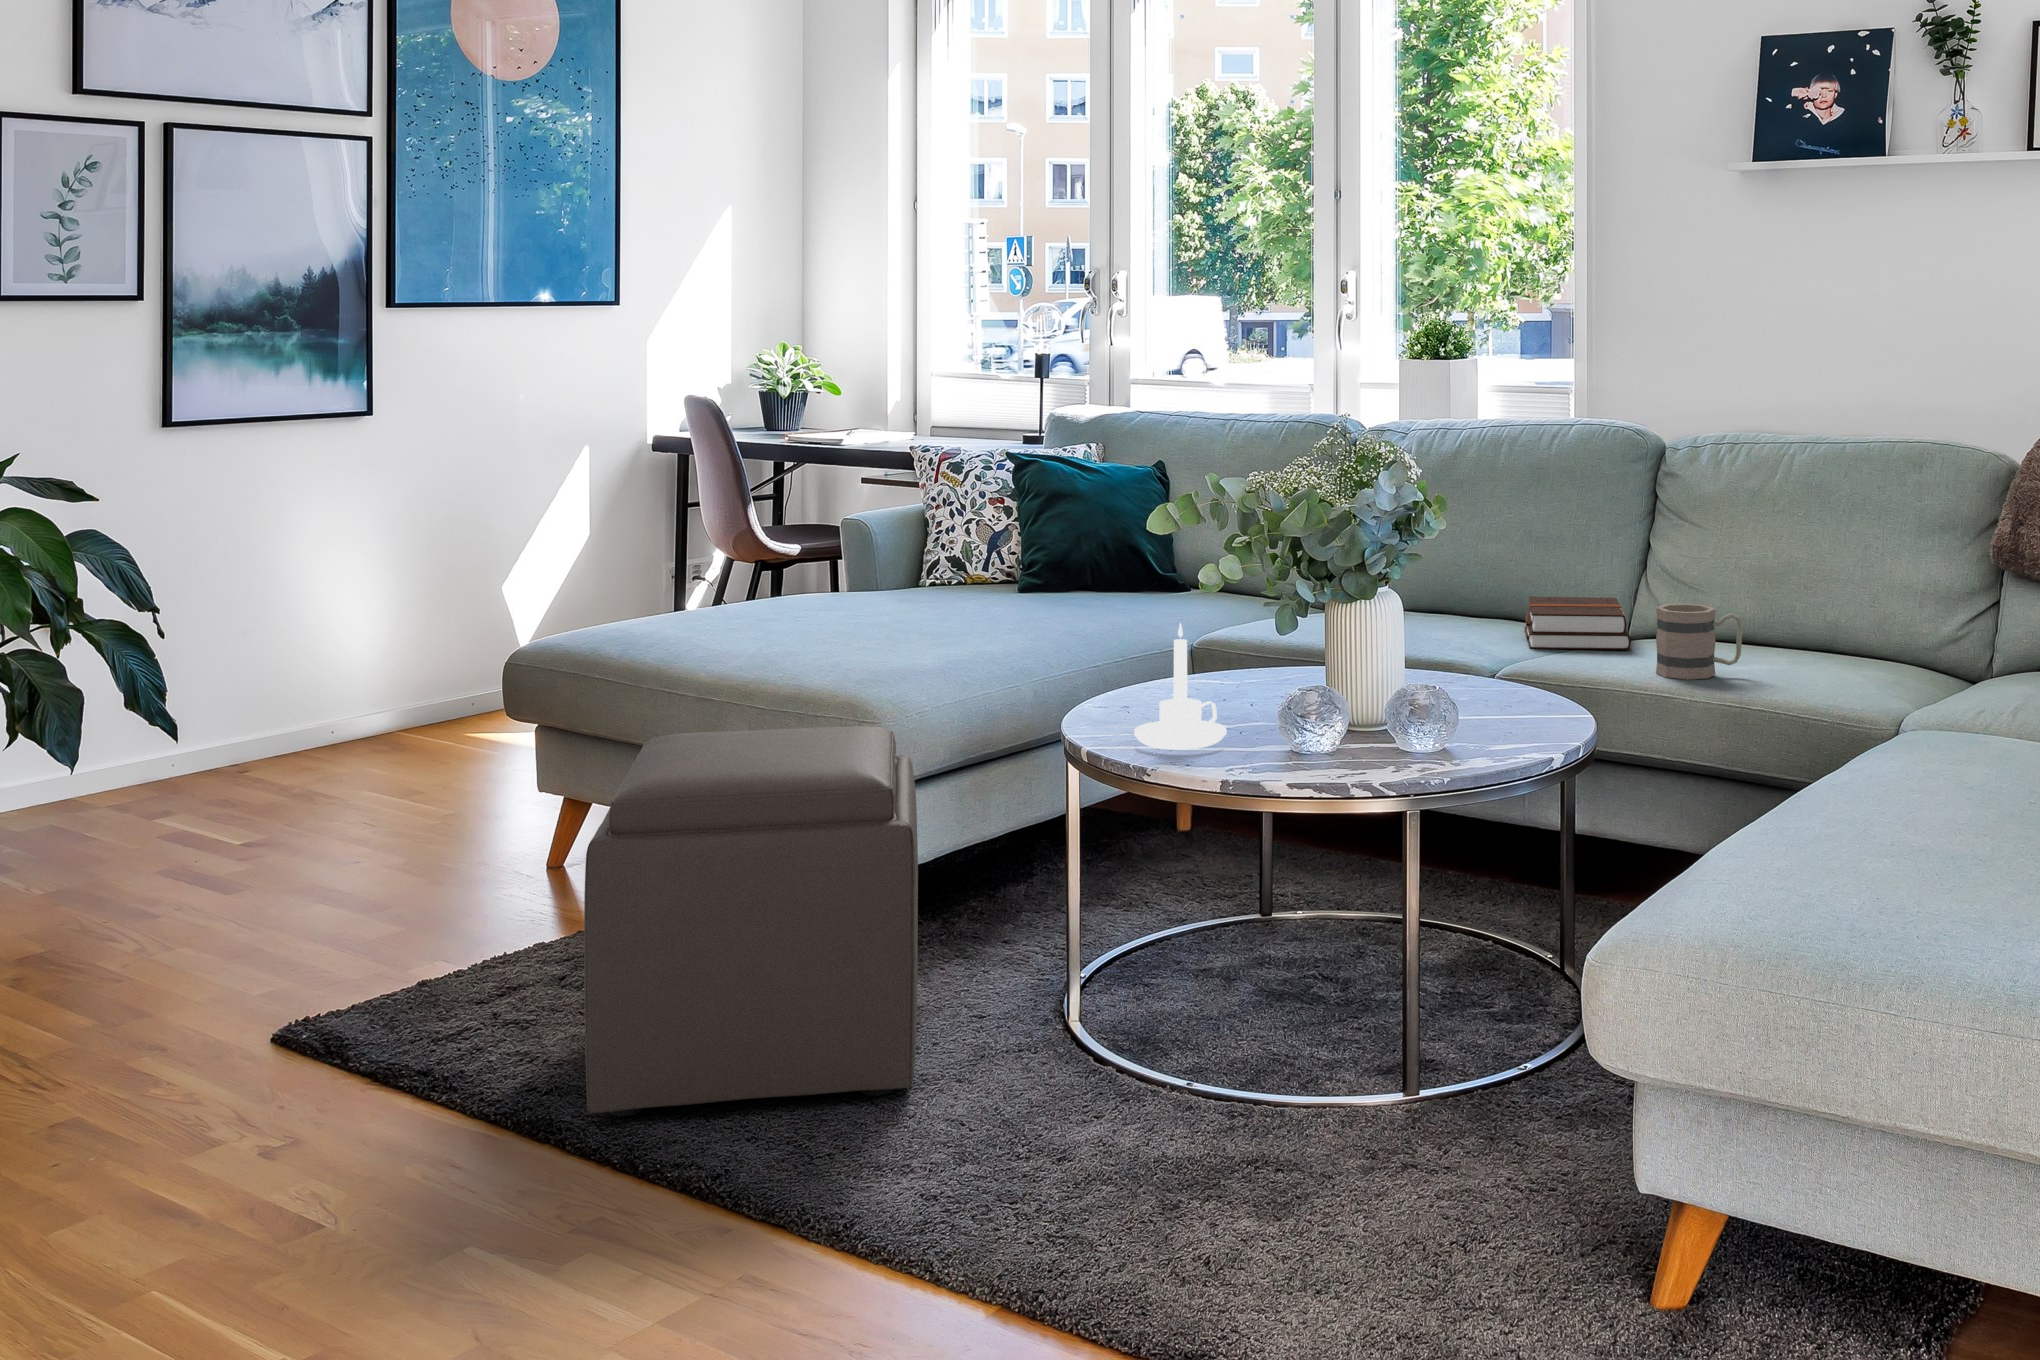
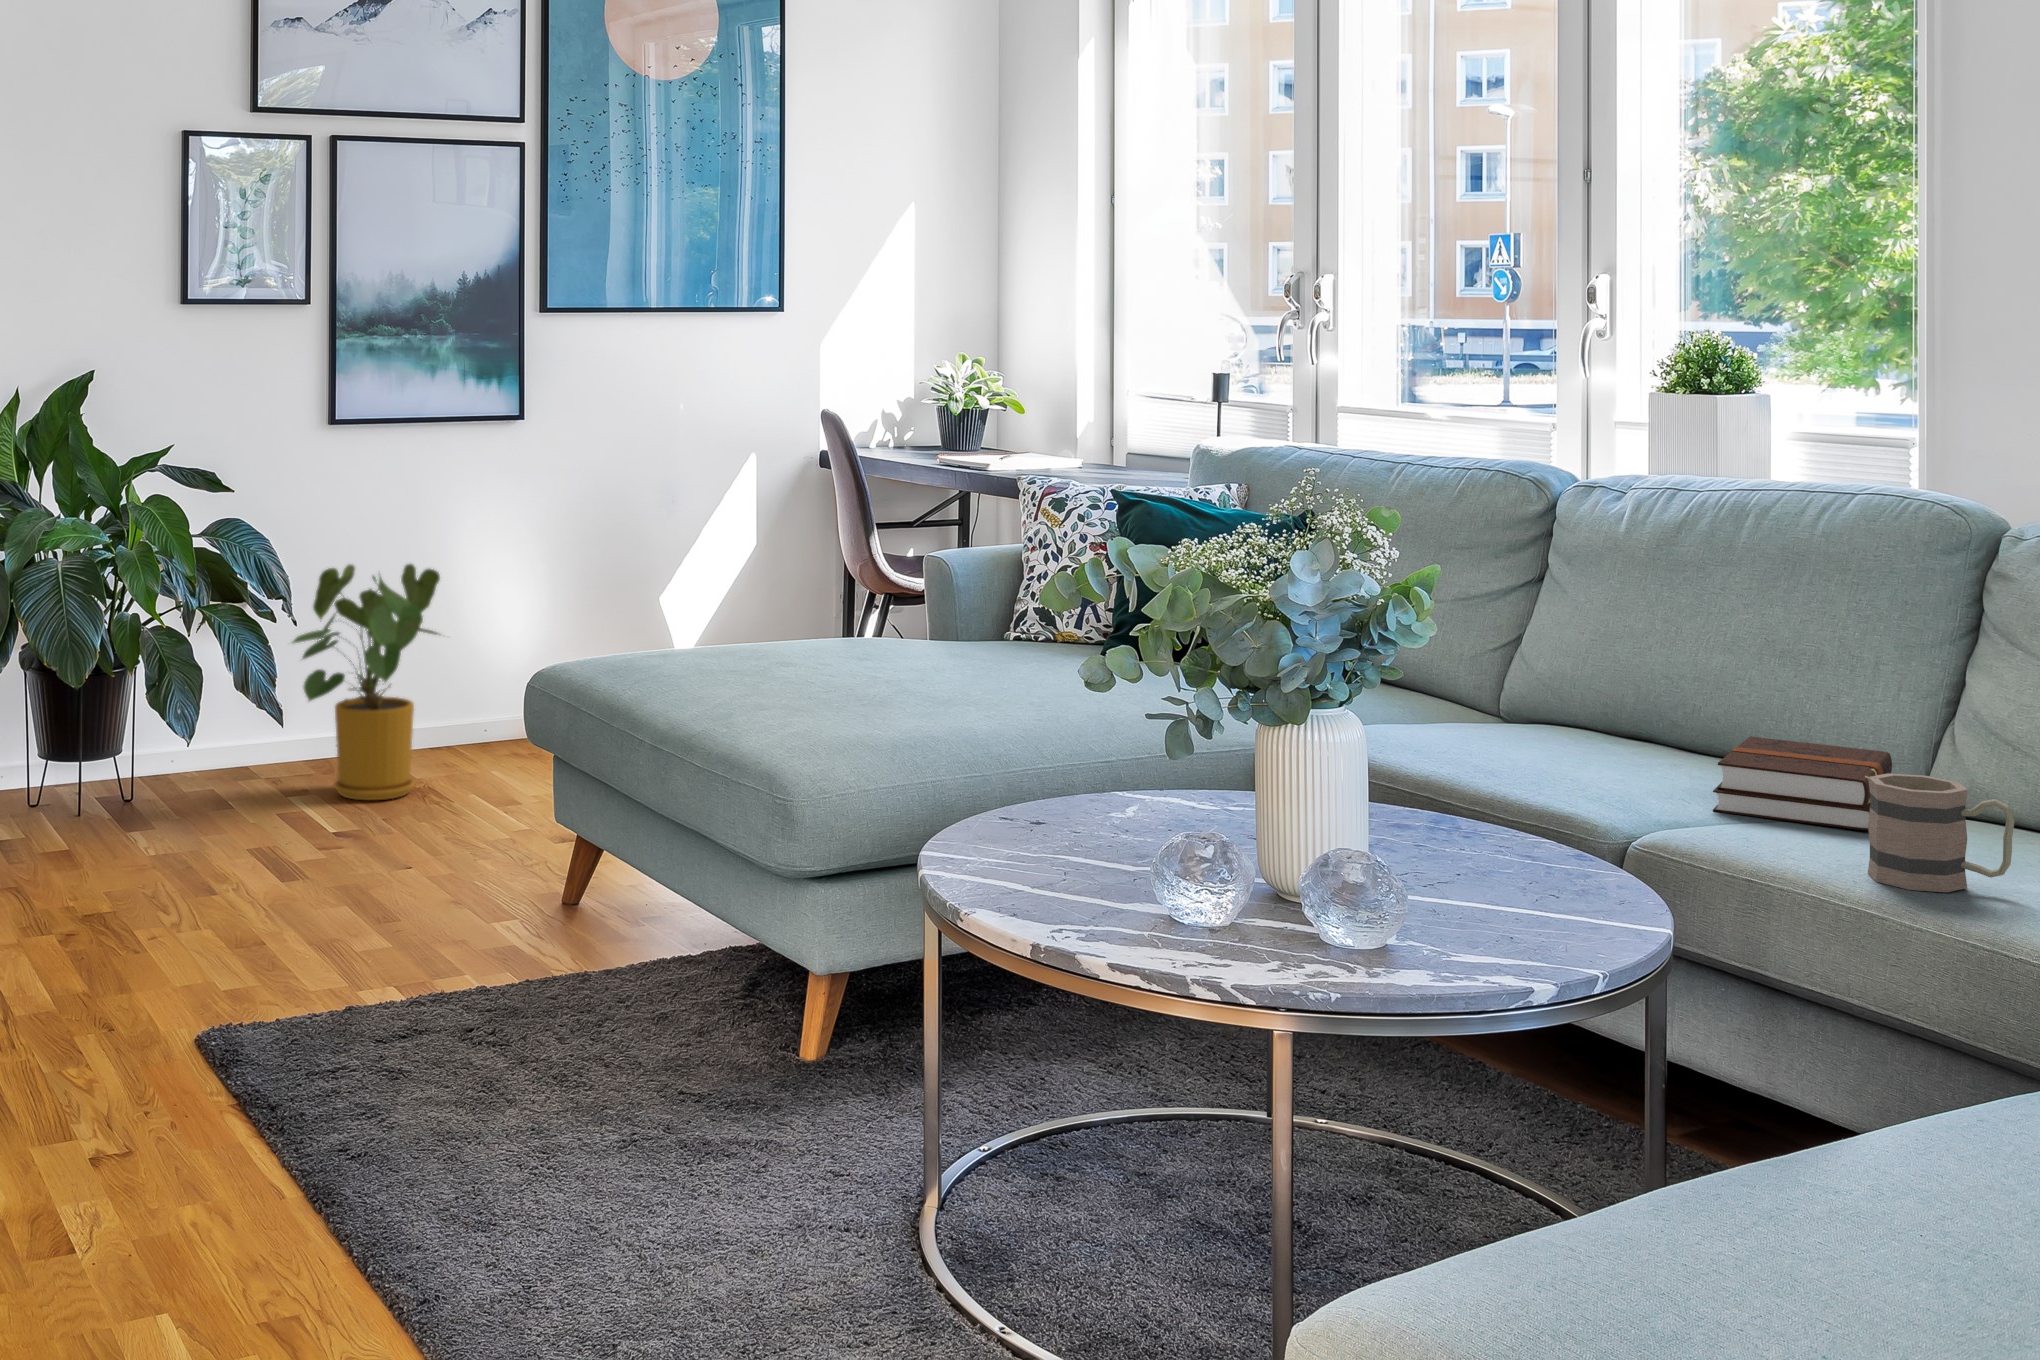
house plant: none [154,563,334,806] -> present [292,564,440,801]
candle holder: present [1134,623,1227,749] -> none [979,729,1097,892]
ottoman: present [584,726,918,1117] -> none [375,791,798,1240]

